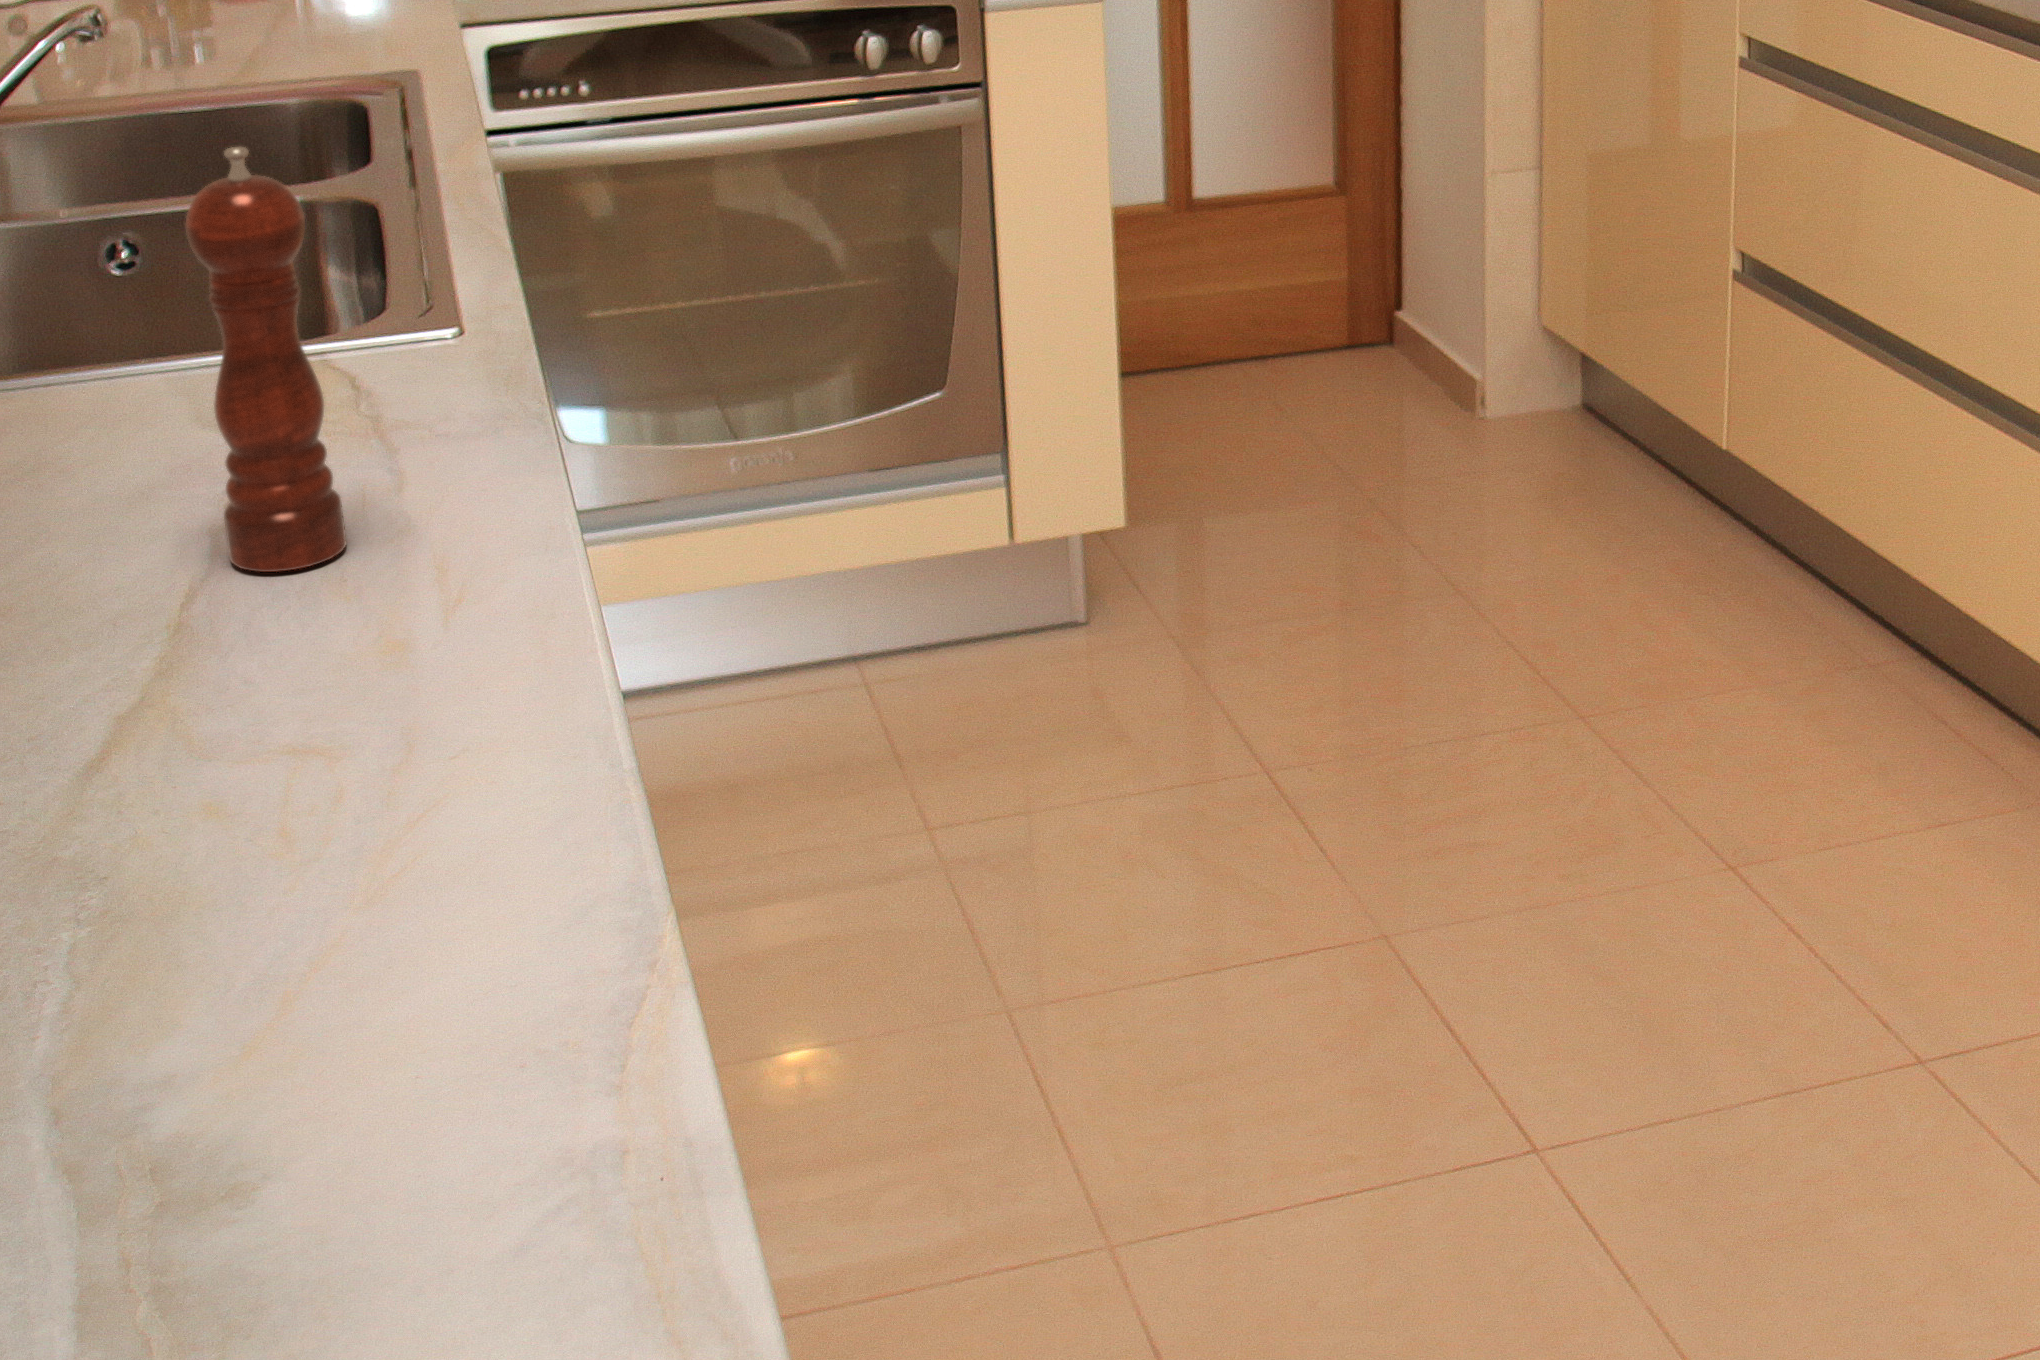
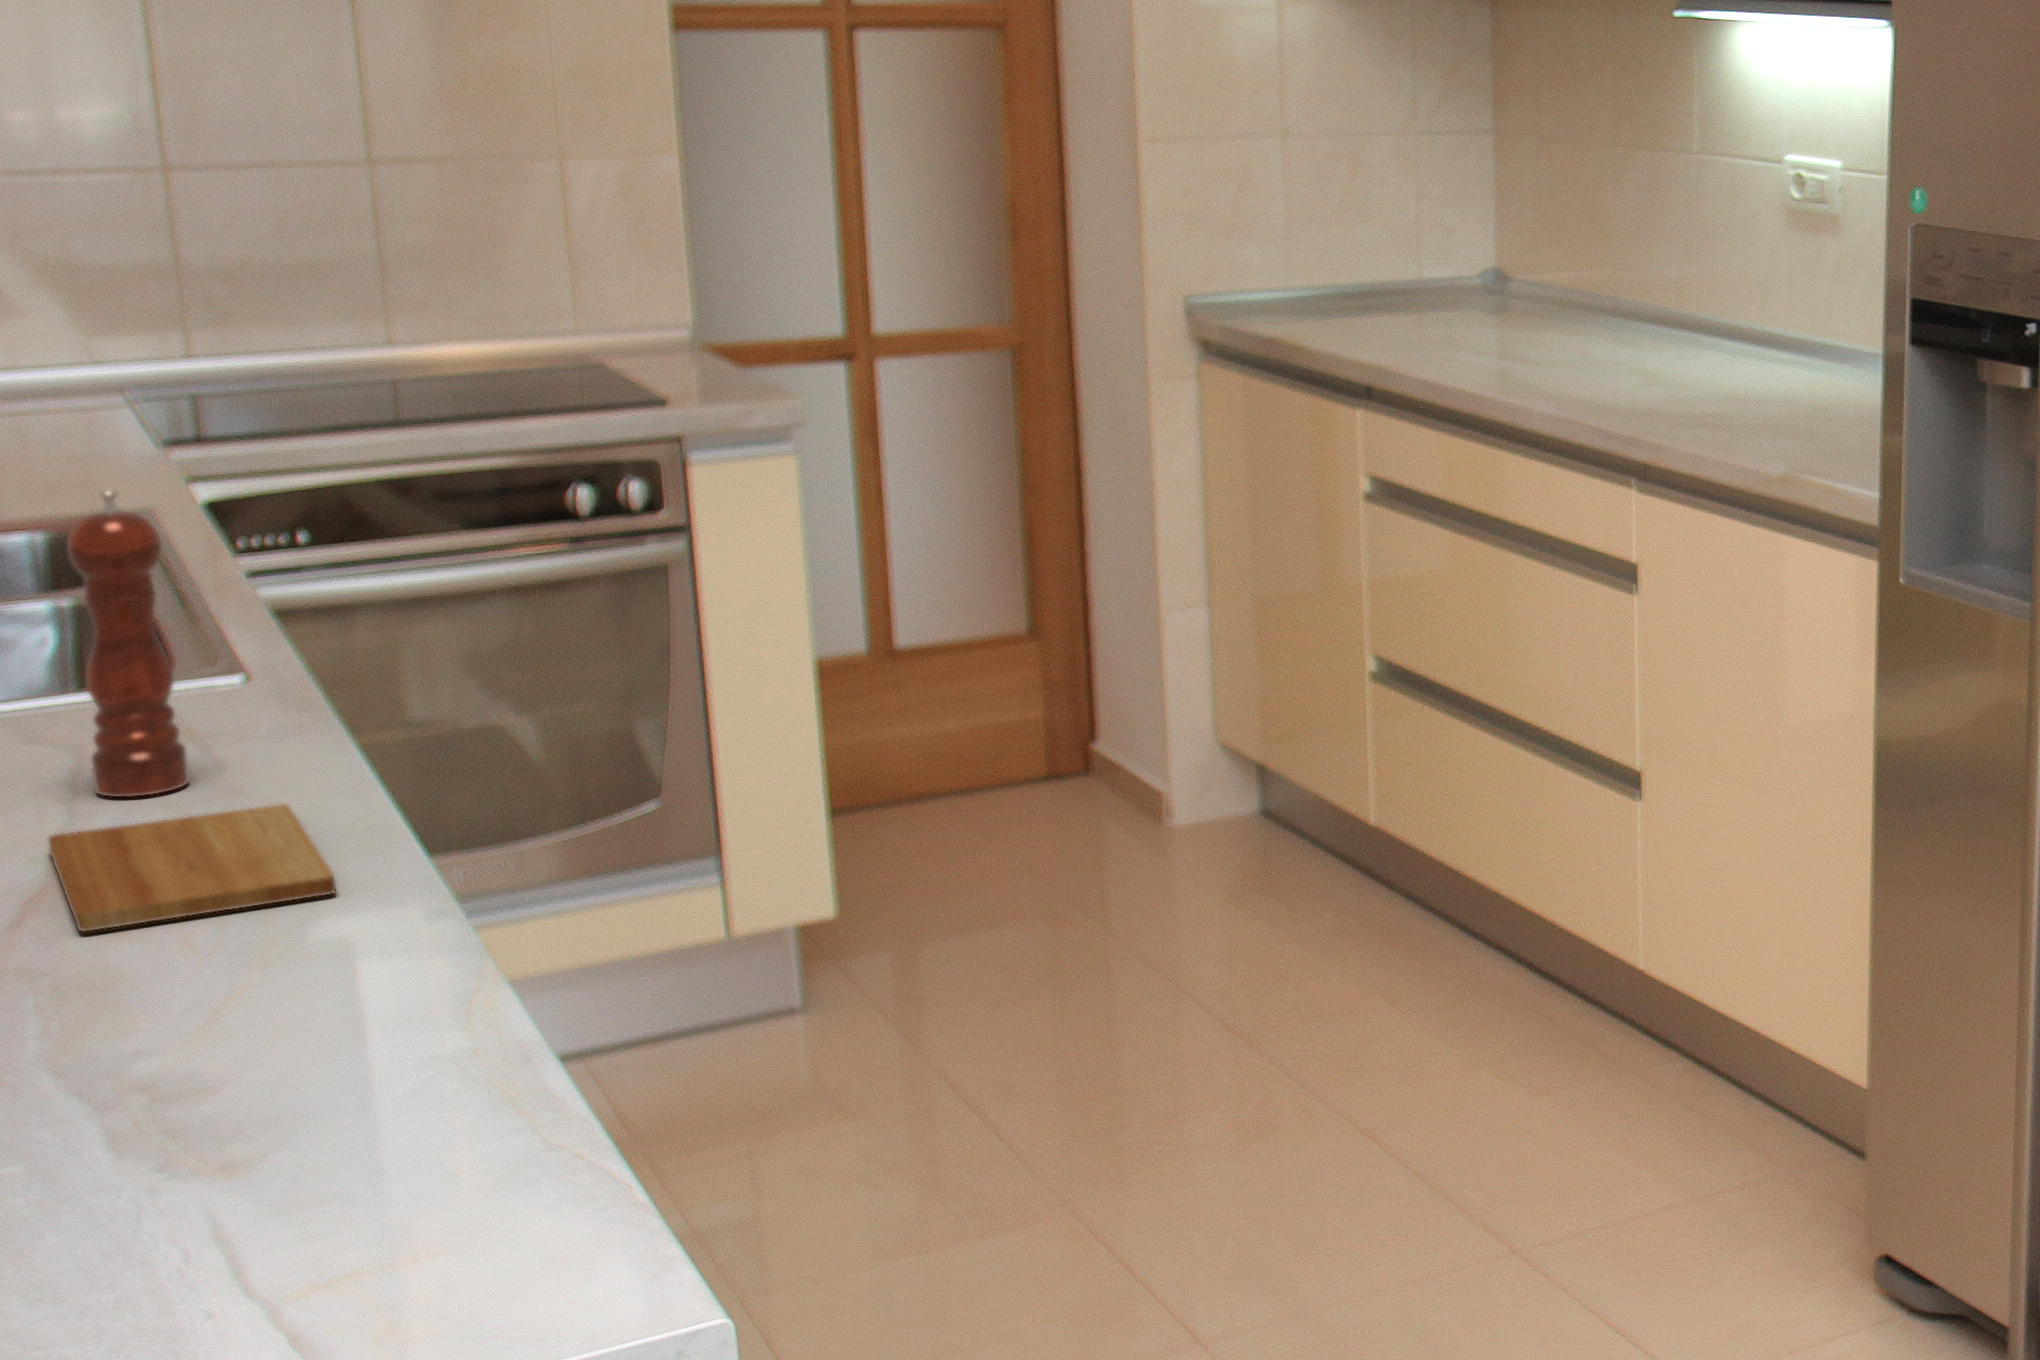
cutting board: none [115,615,478,878] -> present [49,804,336,931]

